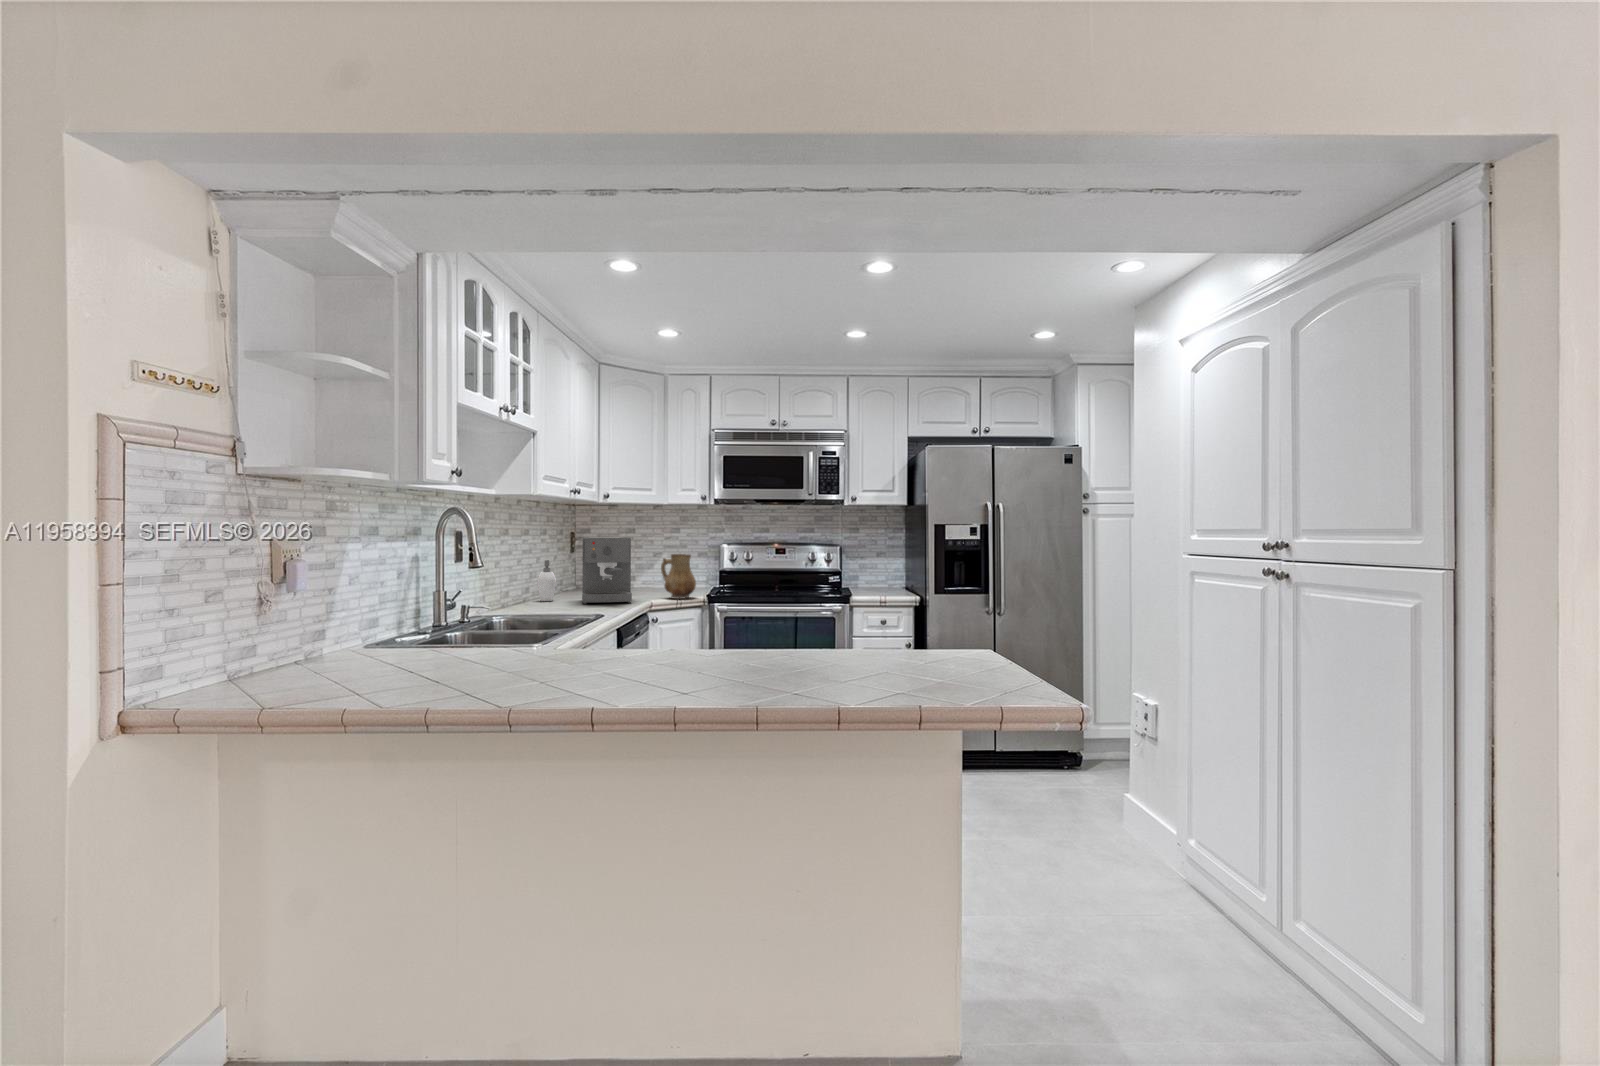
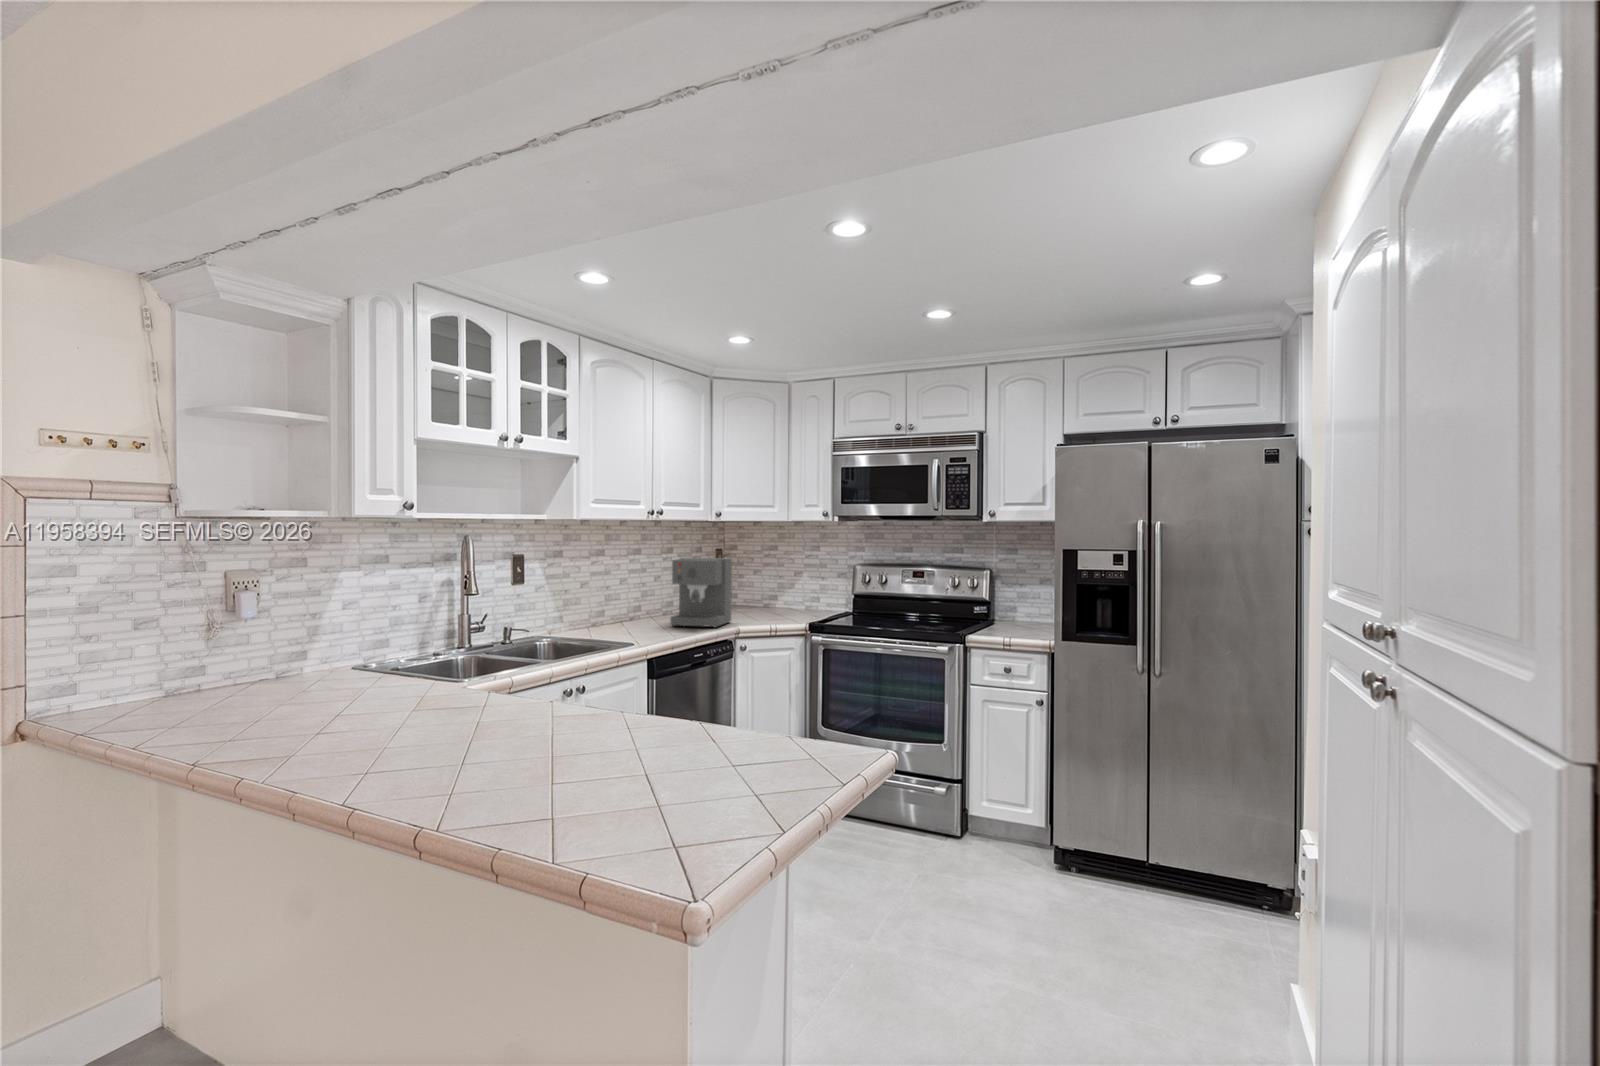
ceramic pitcher: present [661,554,696,599] -> none [764,576,798,625]
soap dispenser: present [537,560,556,601] -> none [645,580,665,620]

